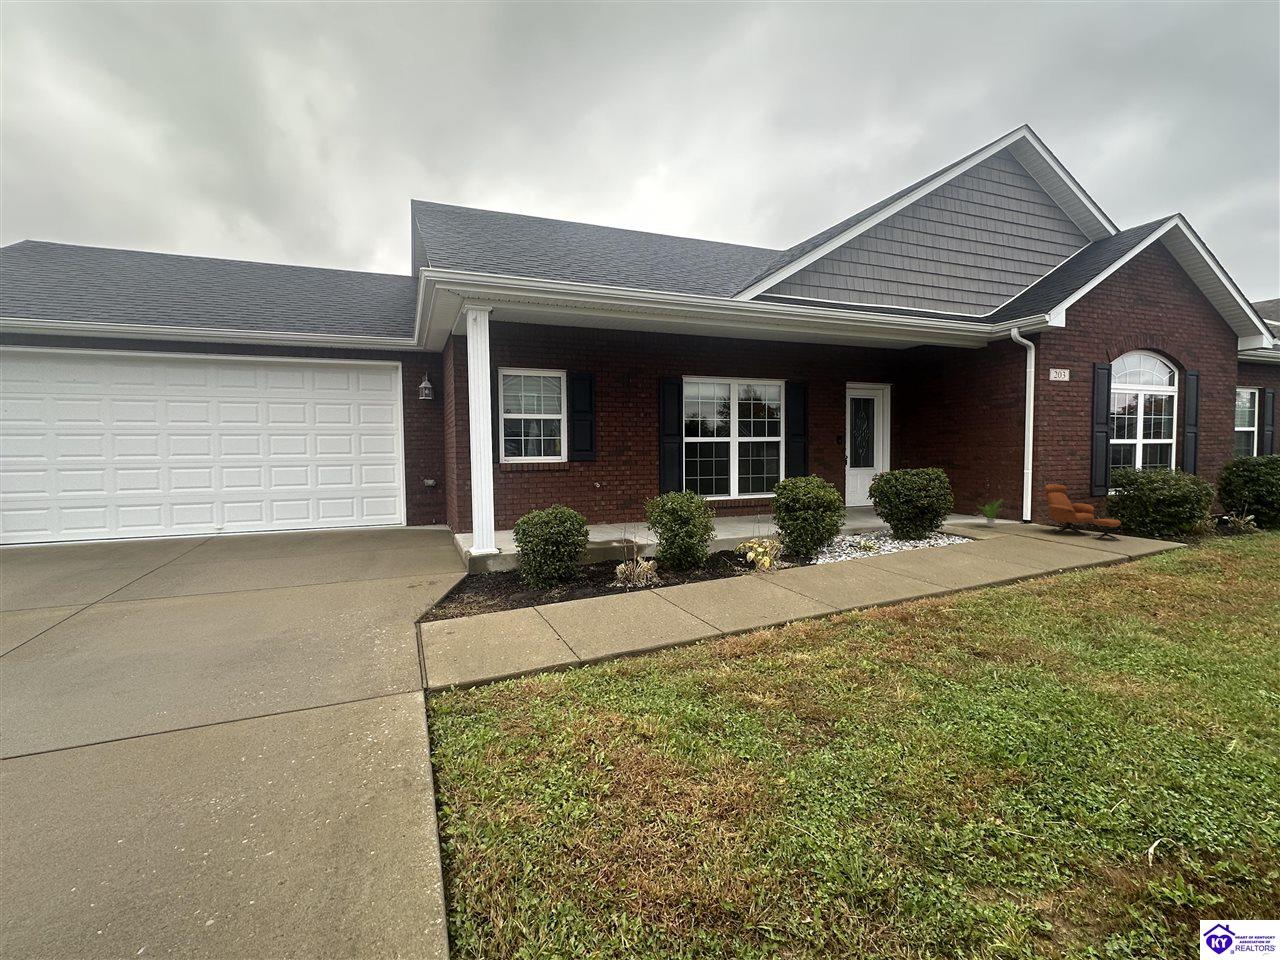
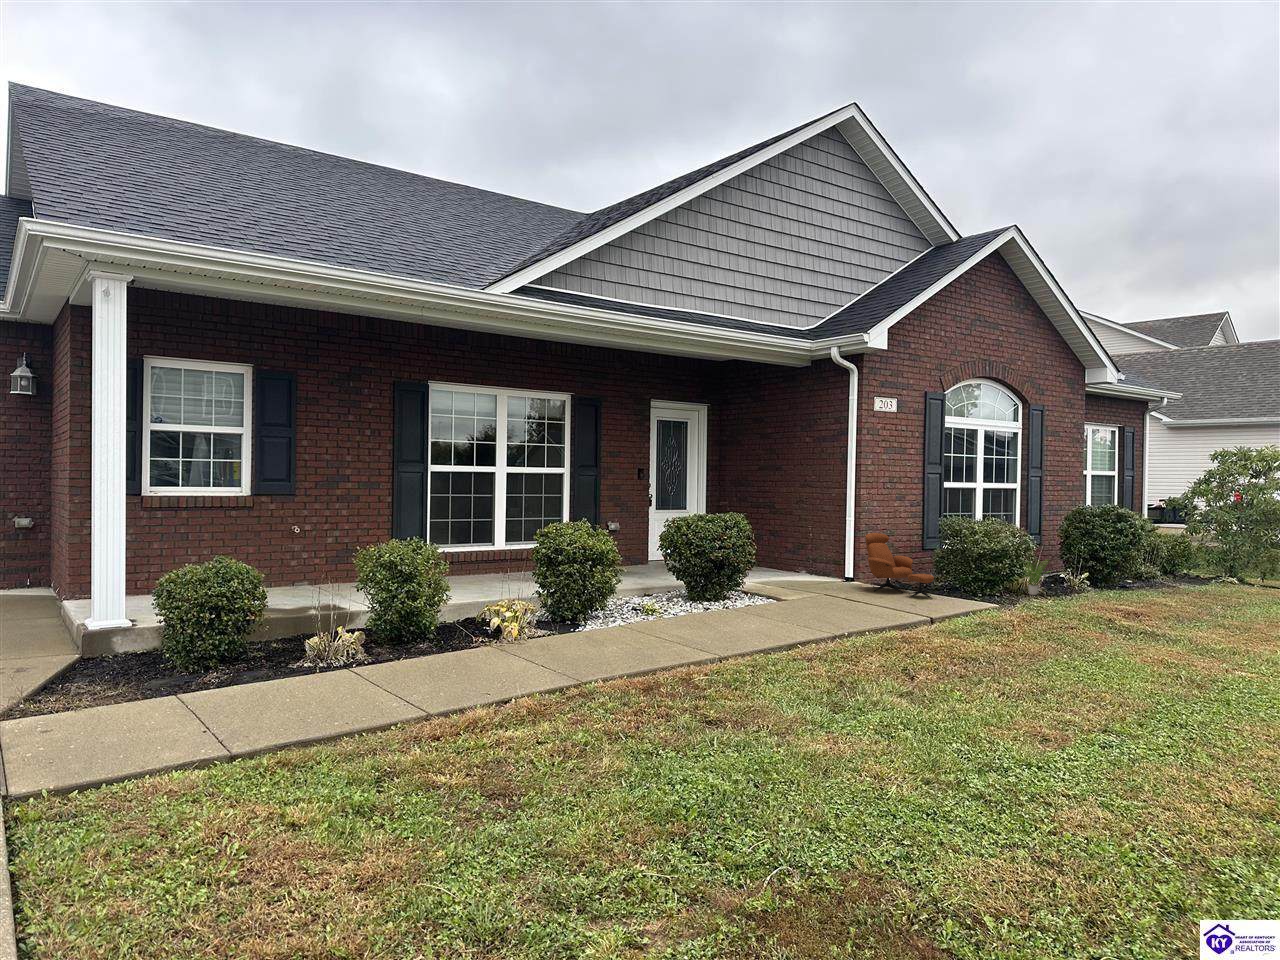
potted plant: present [981,502,1000,527] -> present [1023,561,1048,595]

